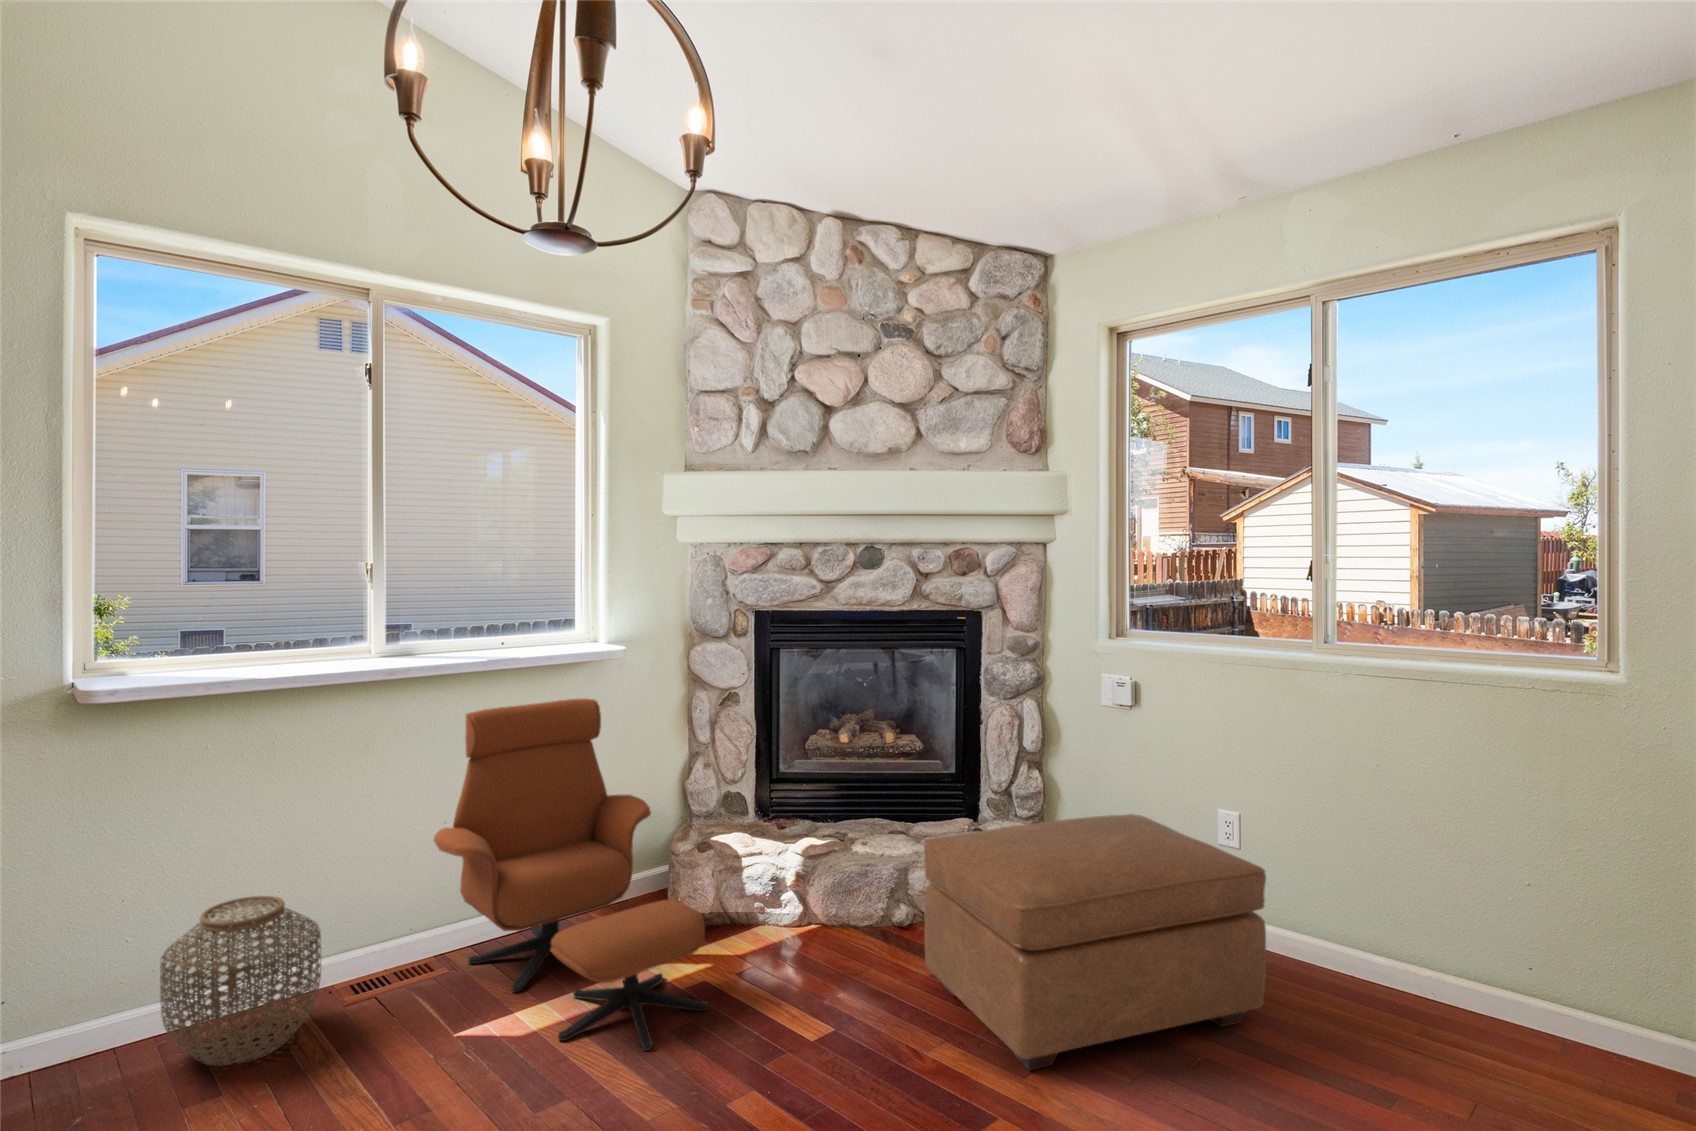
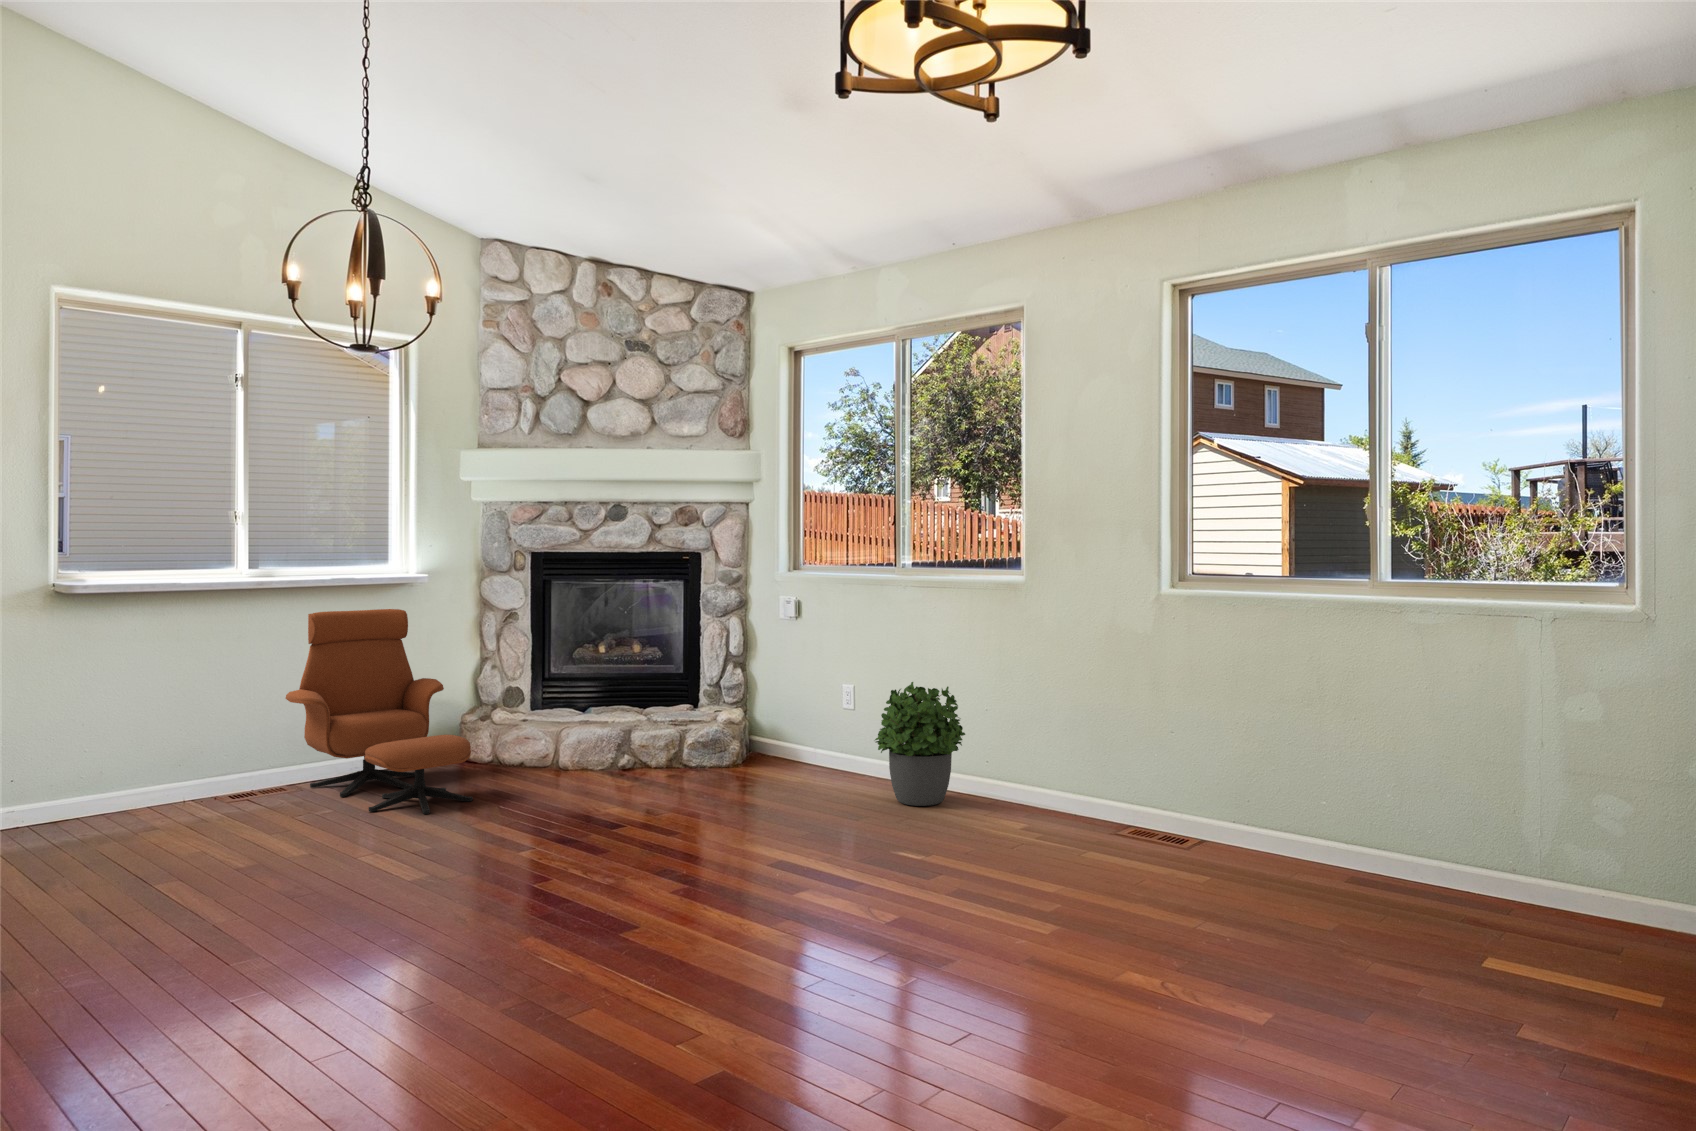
ottoman: present [924,814,1266,1070] -> none [622,682,829,816]
potted plant: none [1334,837,1513,1048] -> present [875,682,965,806]
woven basket: present [160,896,321,1065] -> none [106,723,209,822]

